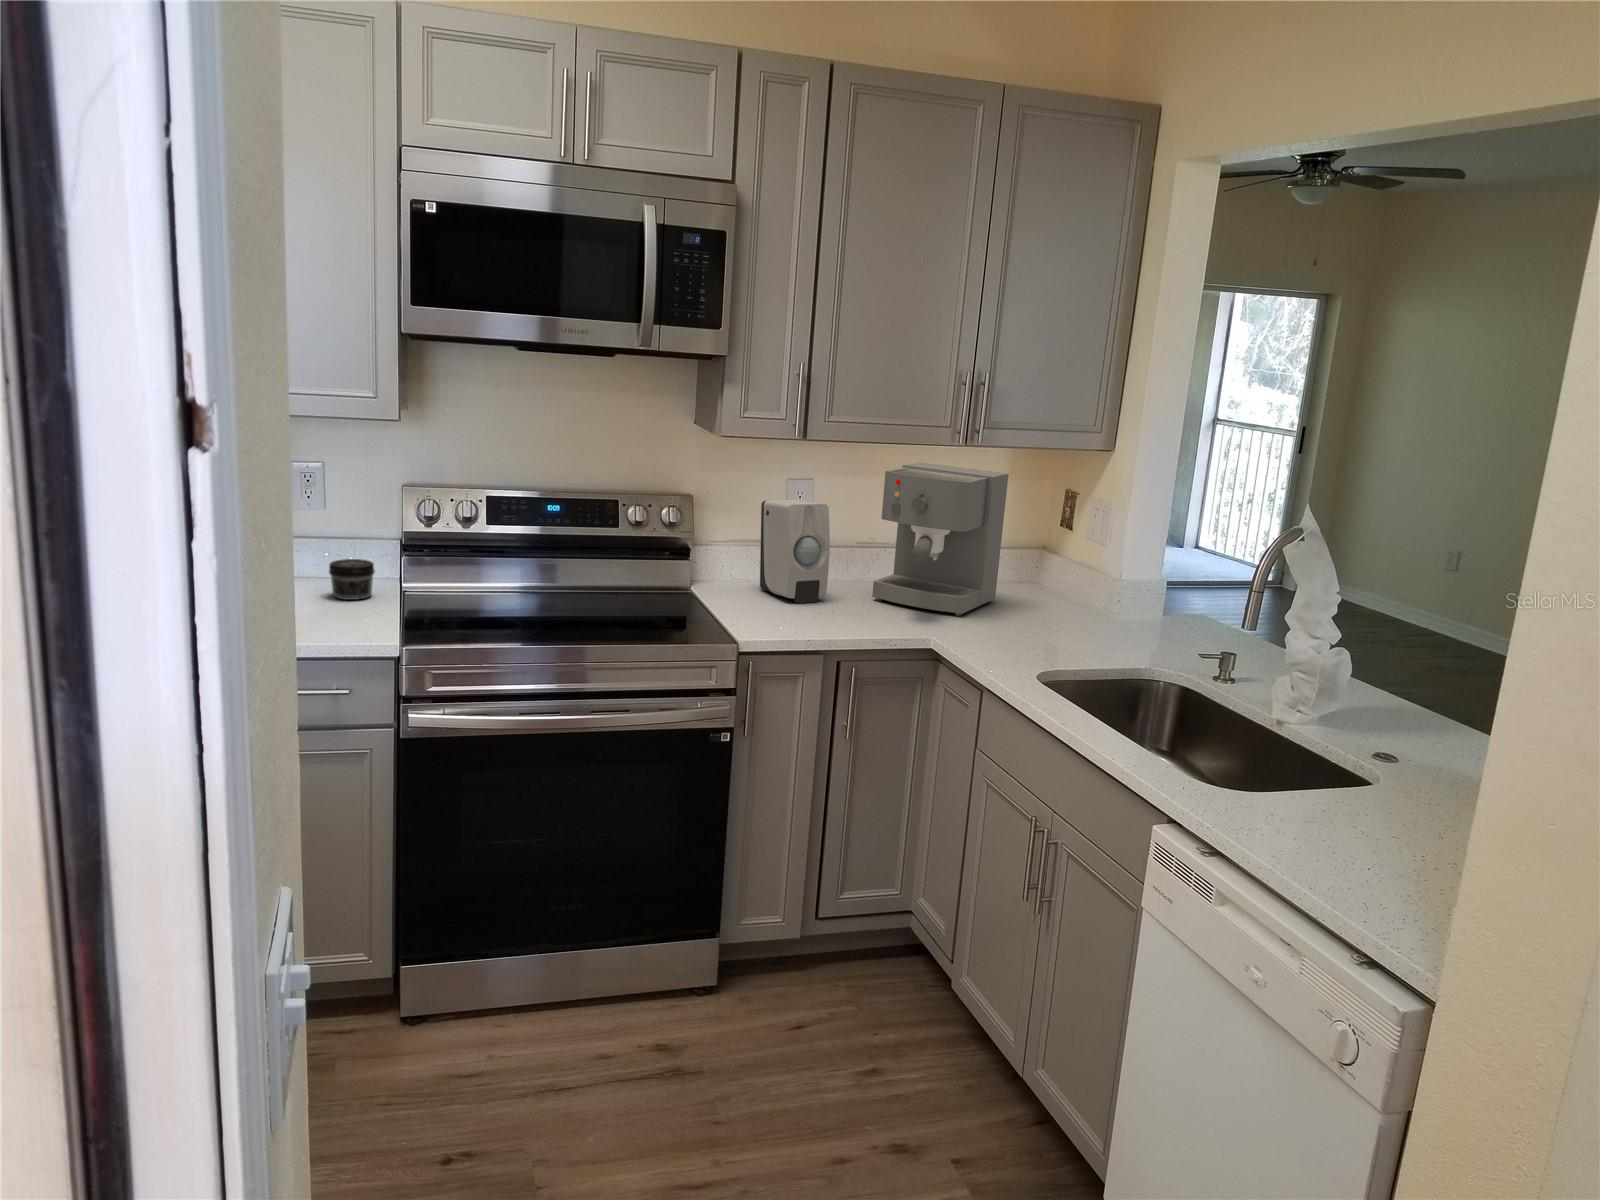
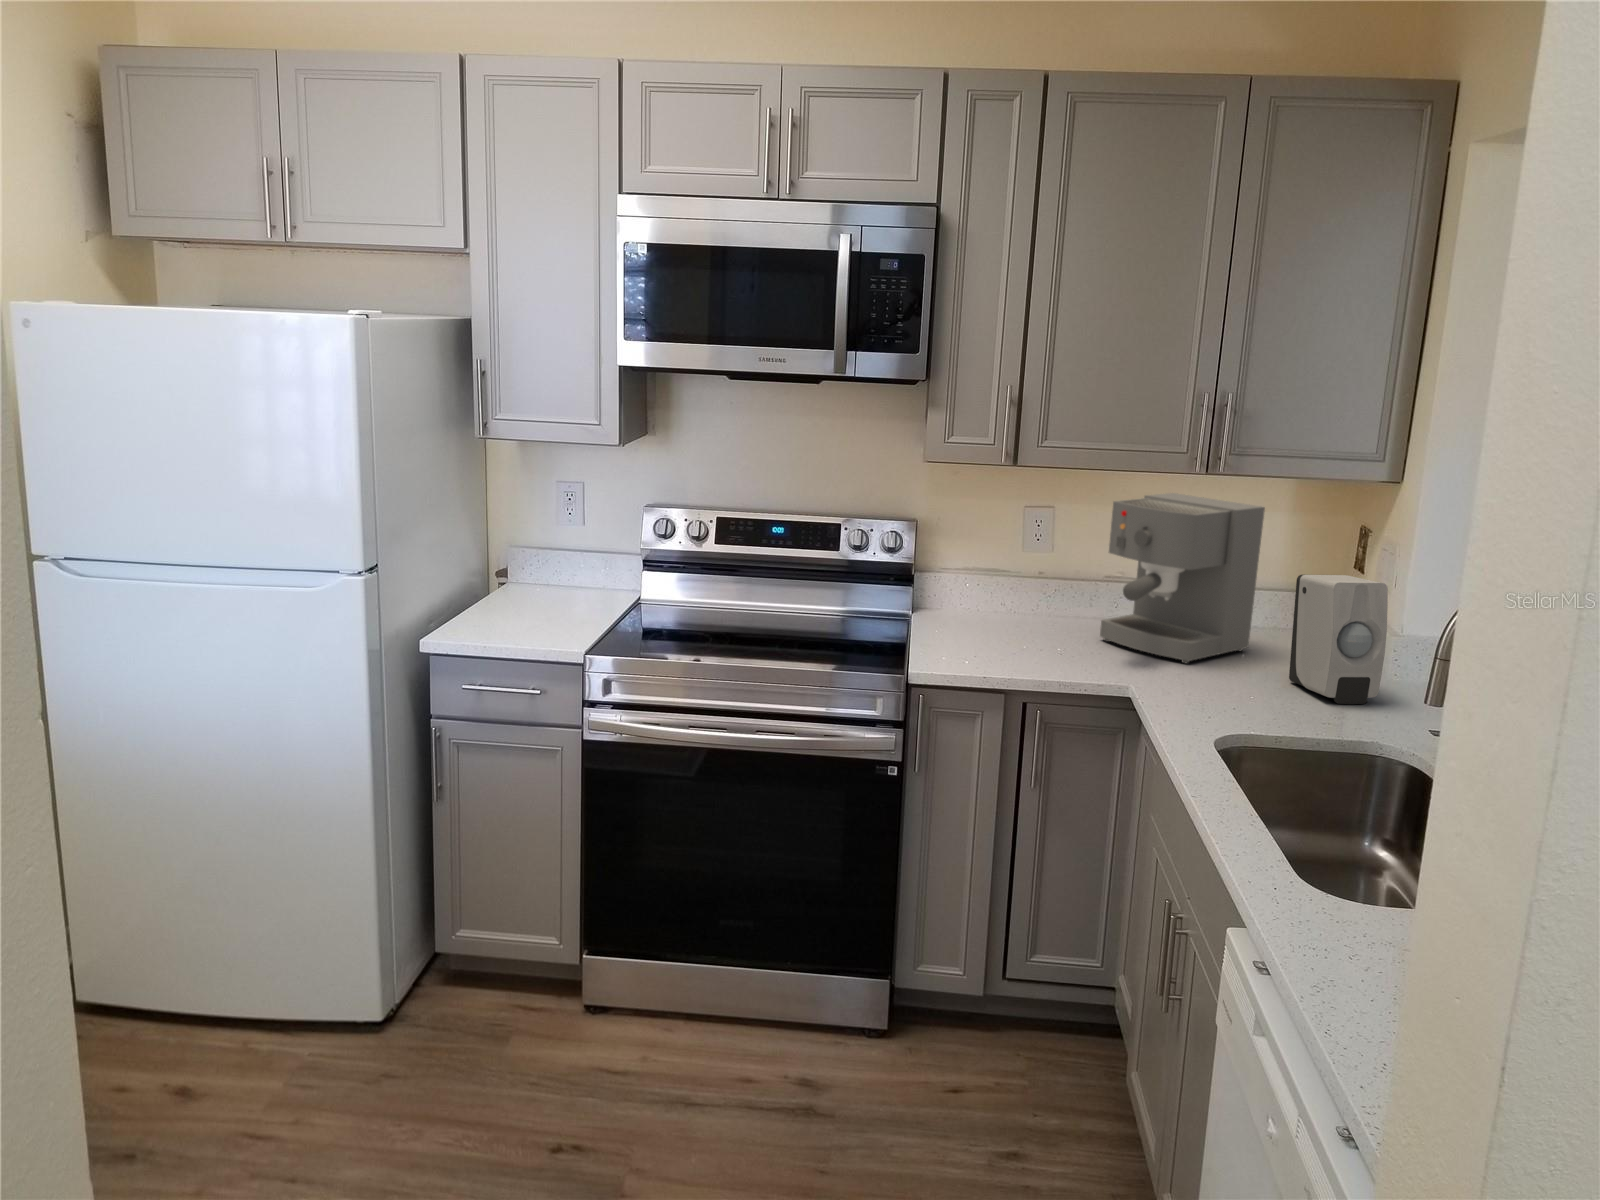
soap dispenser: present [760,500,830,603] -> present [1289,574,1388,704]
jar: present [329,559,375,600] -> none [568,571,608,608]

